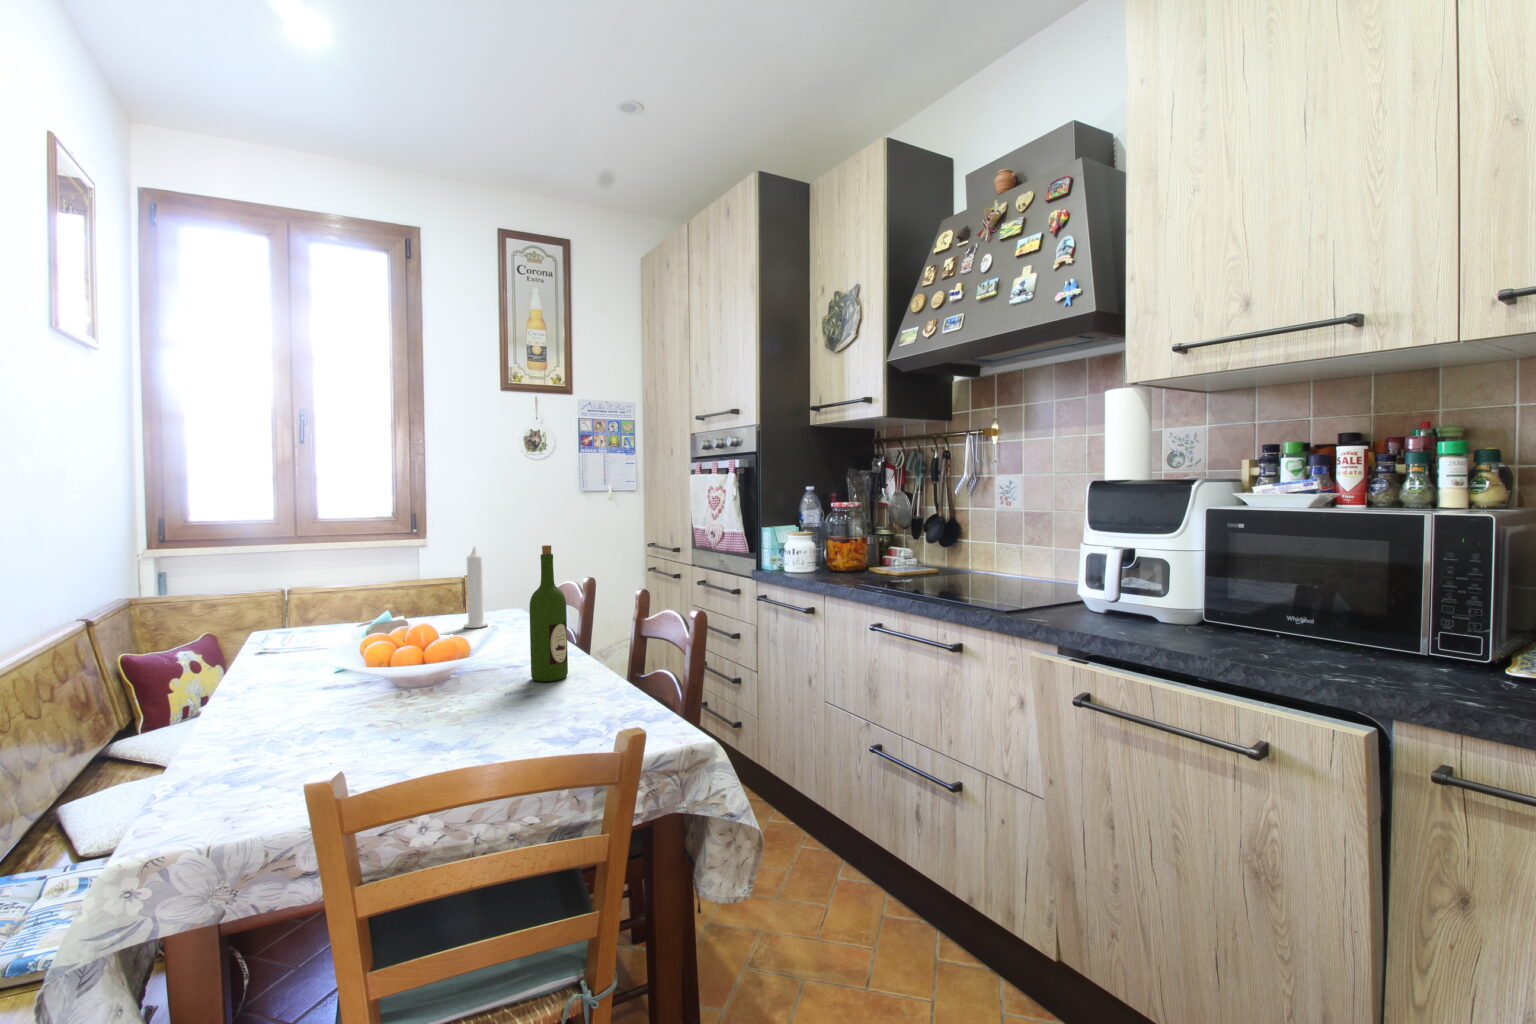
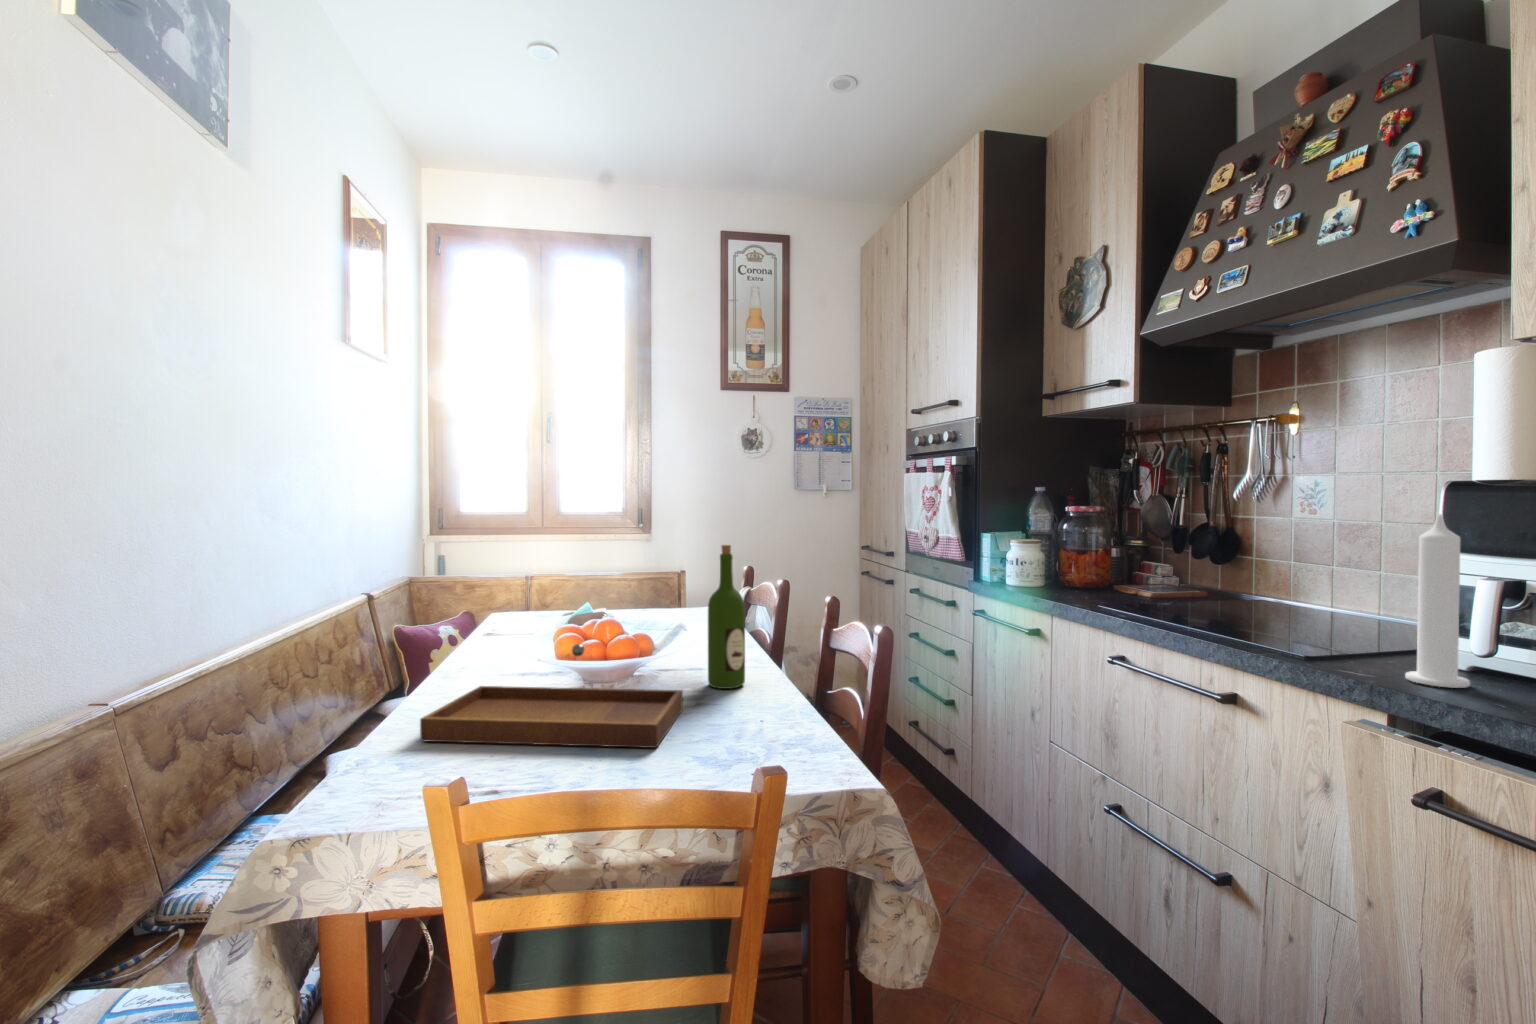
candle: present [464,547,488,628] -> present [1405,514,1470,688]
tray: none [230,649,514,765] -> present [420,644,683,748]

